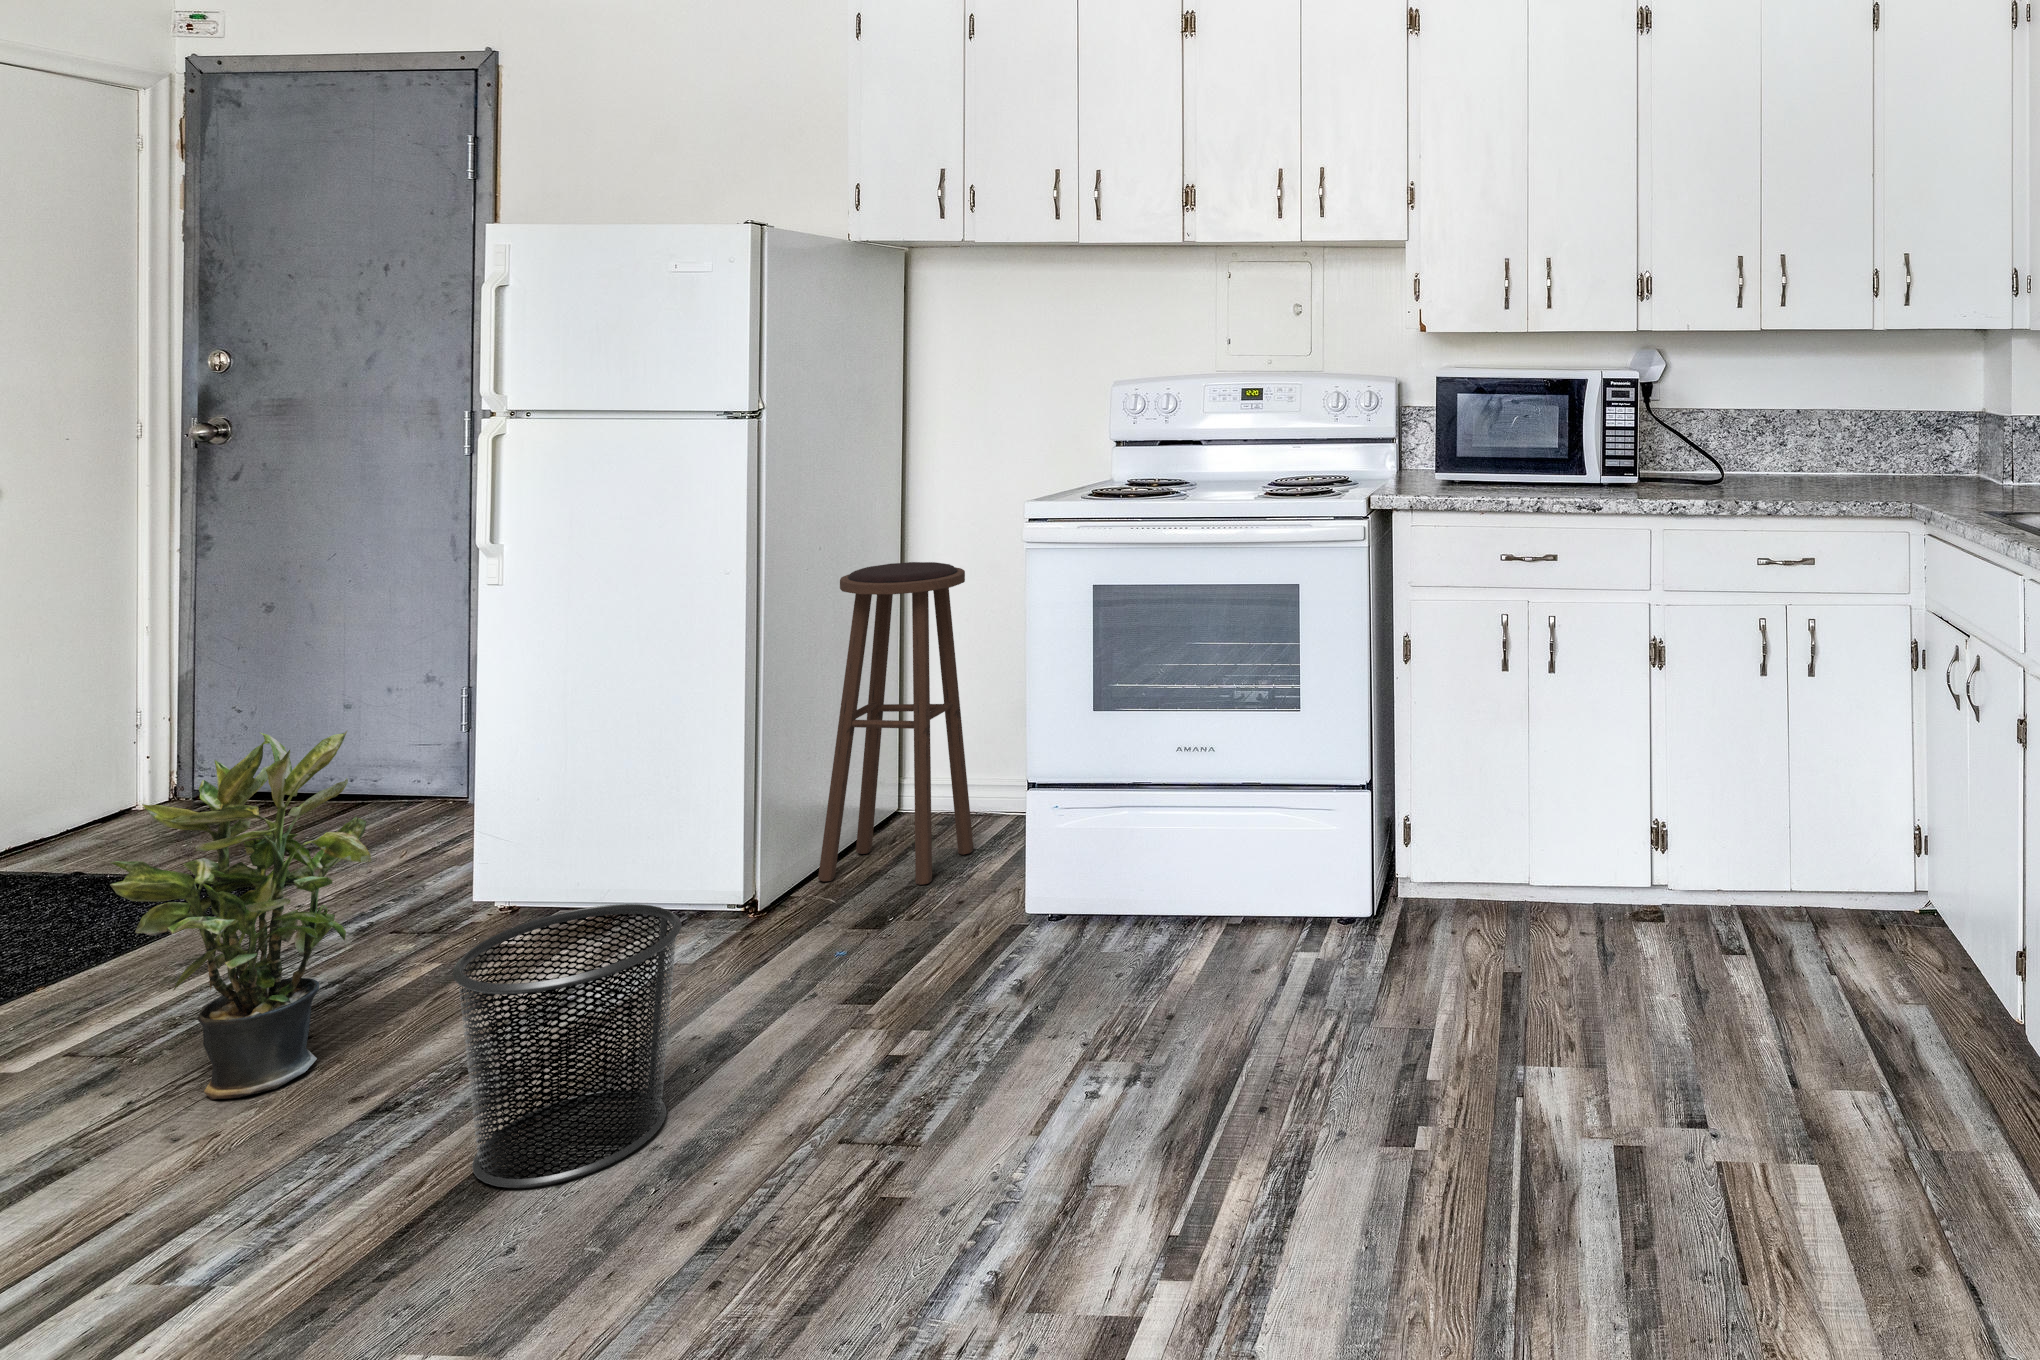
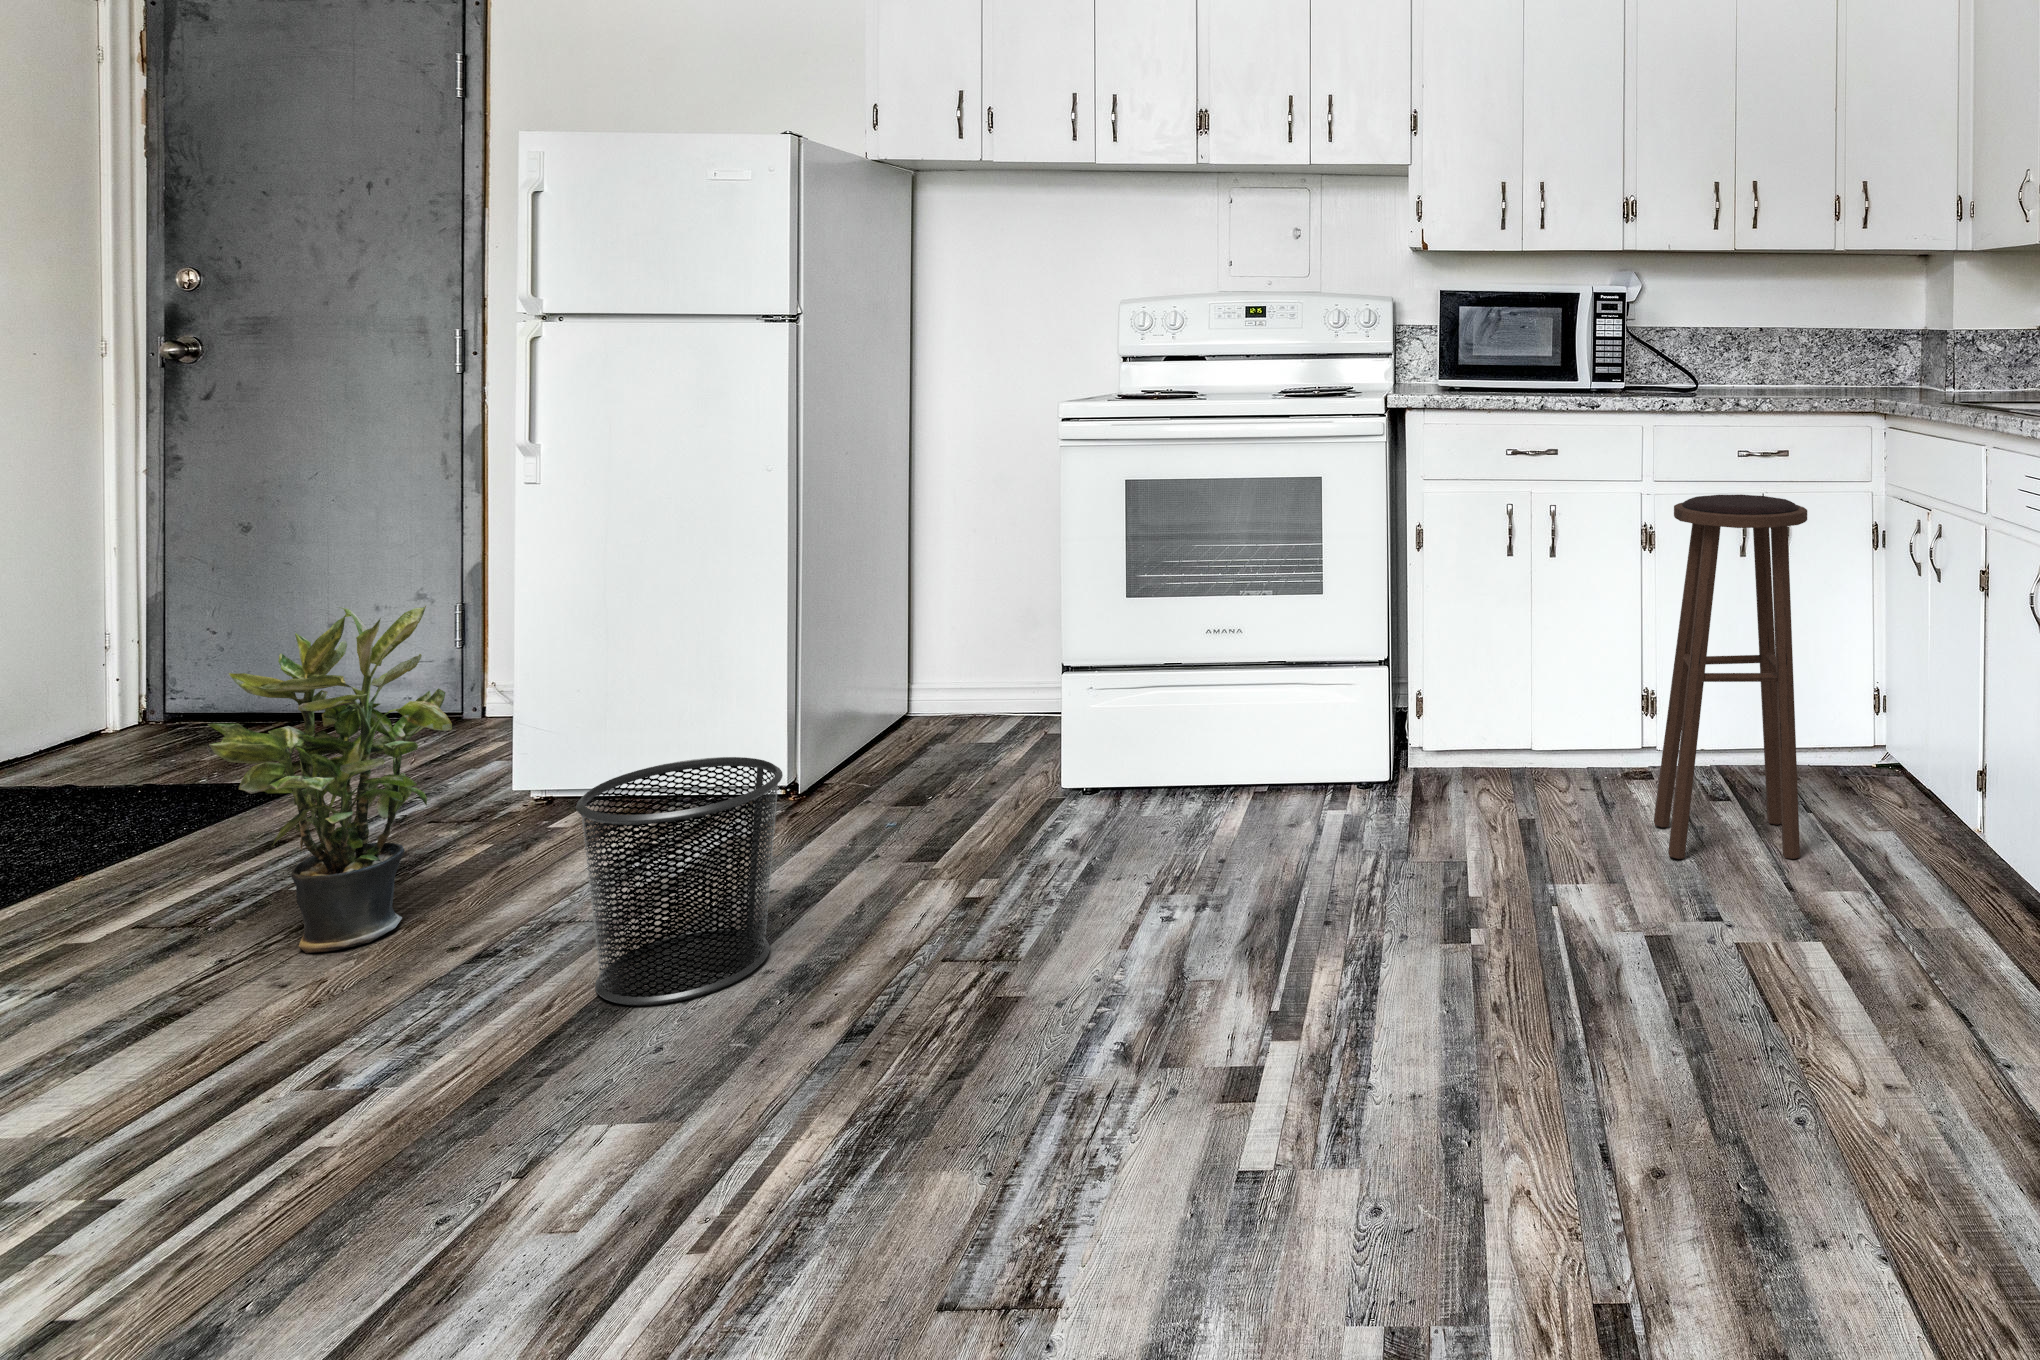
stool: present [818,562,974,885] -> present [1654,494,1807,859]

